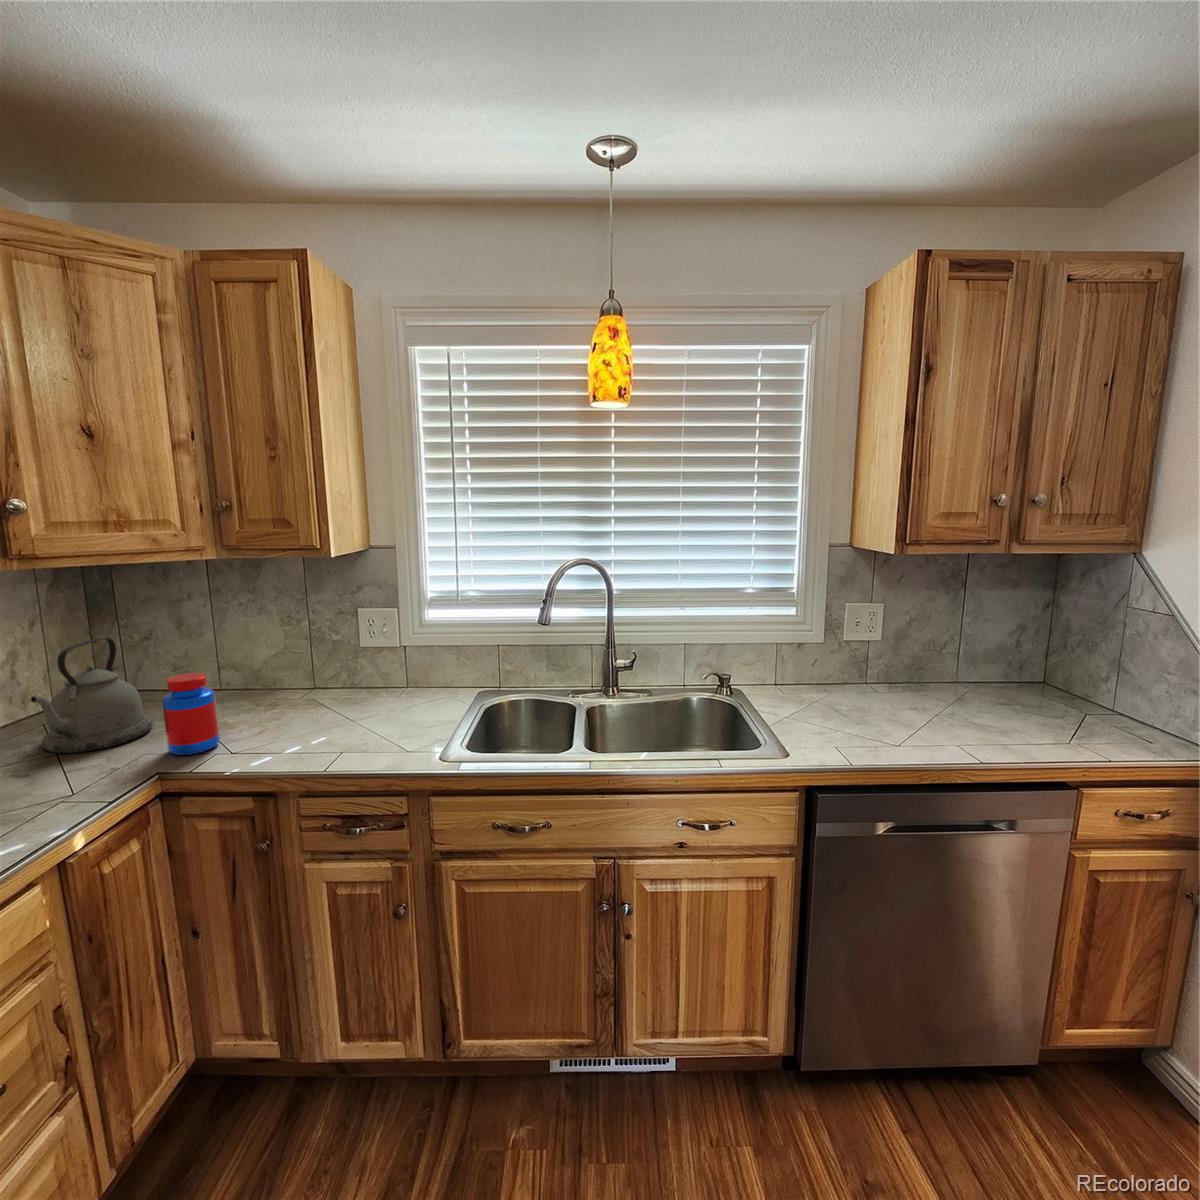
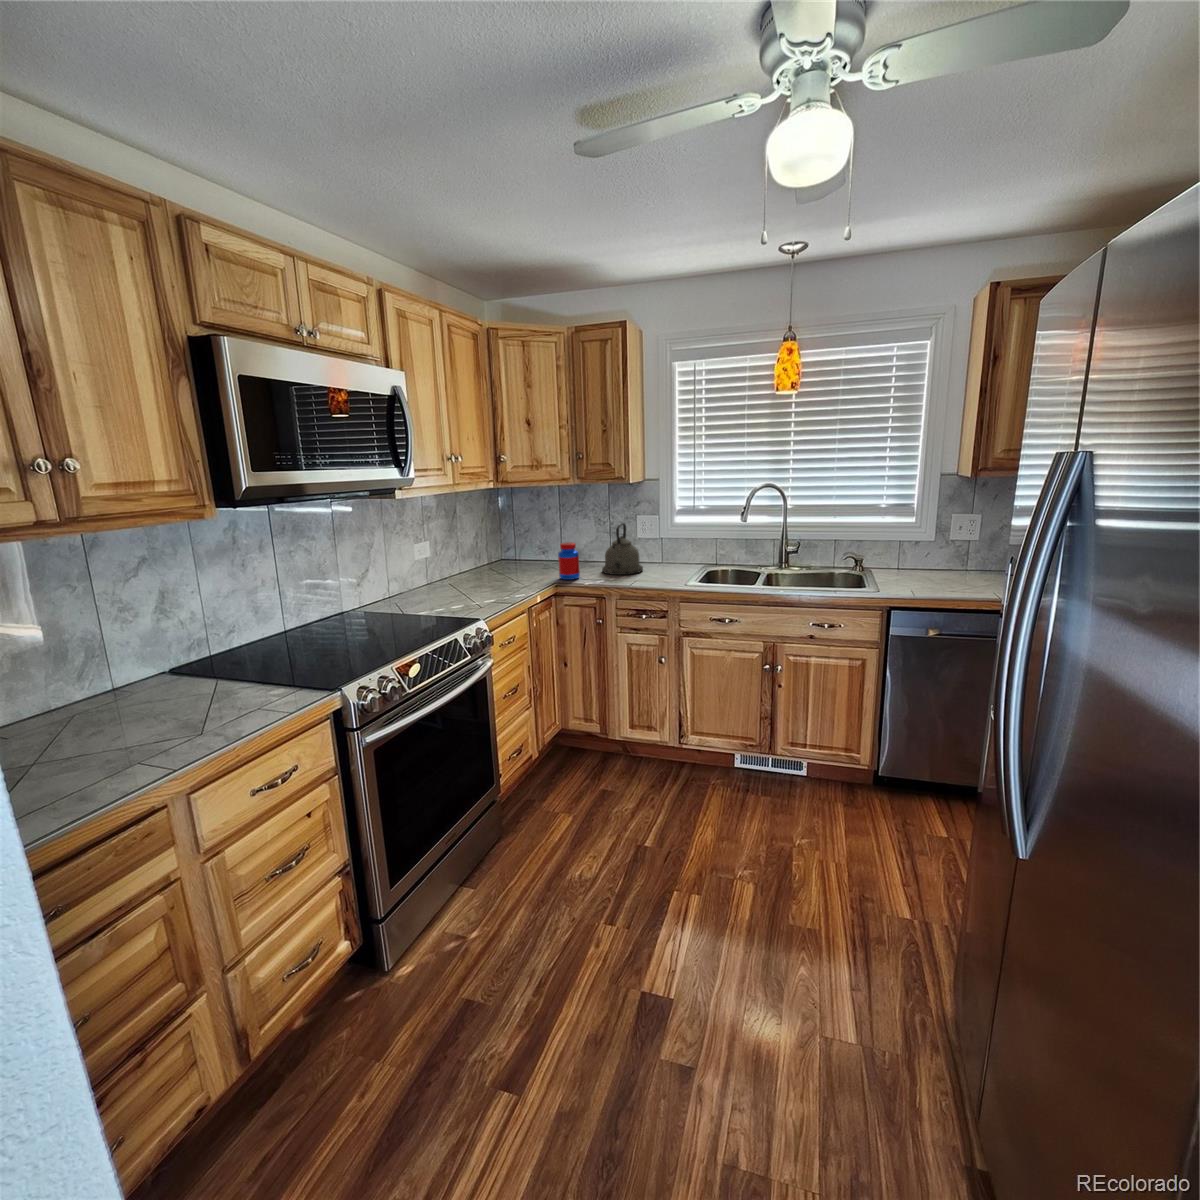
kettle: present [31,637,153,753] -> present [602,523,643,575]

